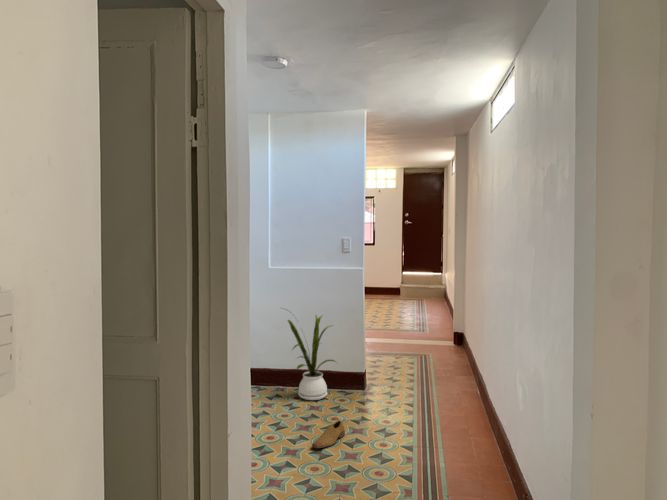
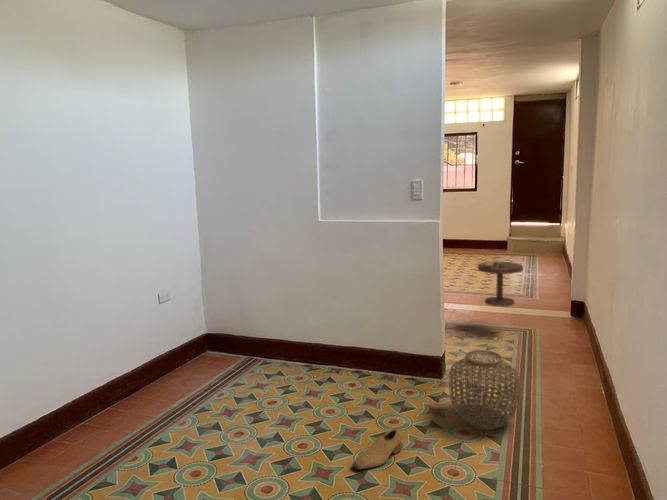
side table: none [386,301,419,361] -> present [478,261,523,307]
house plant: present [288,316,335,400] -> none [327,272,406,390]
woven basket: none [375,362,423,419] -> present [449,350,519,430]

